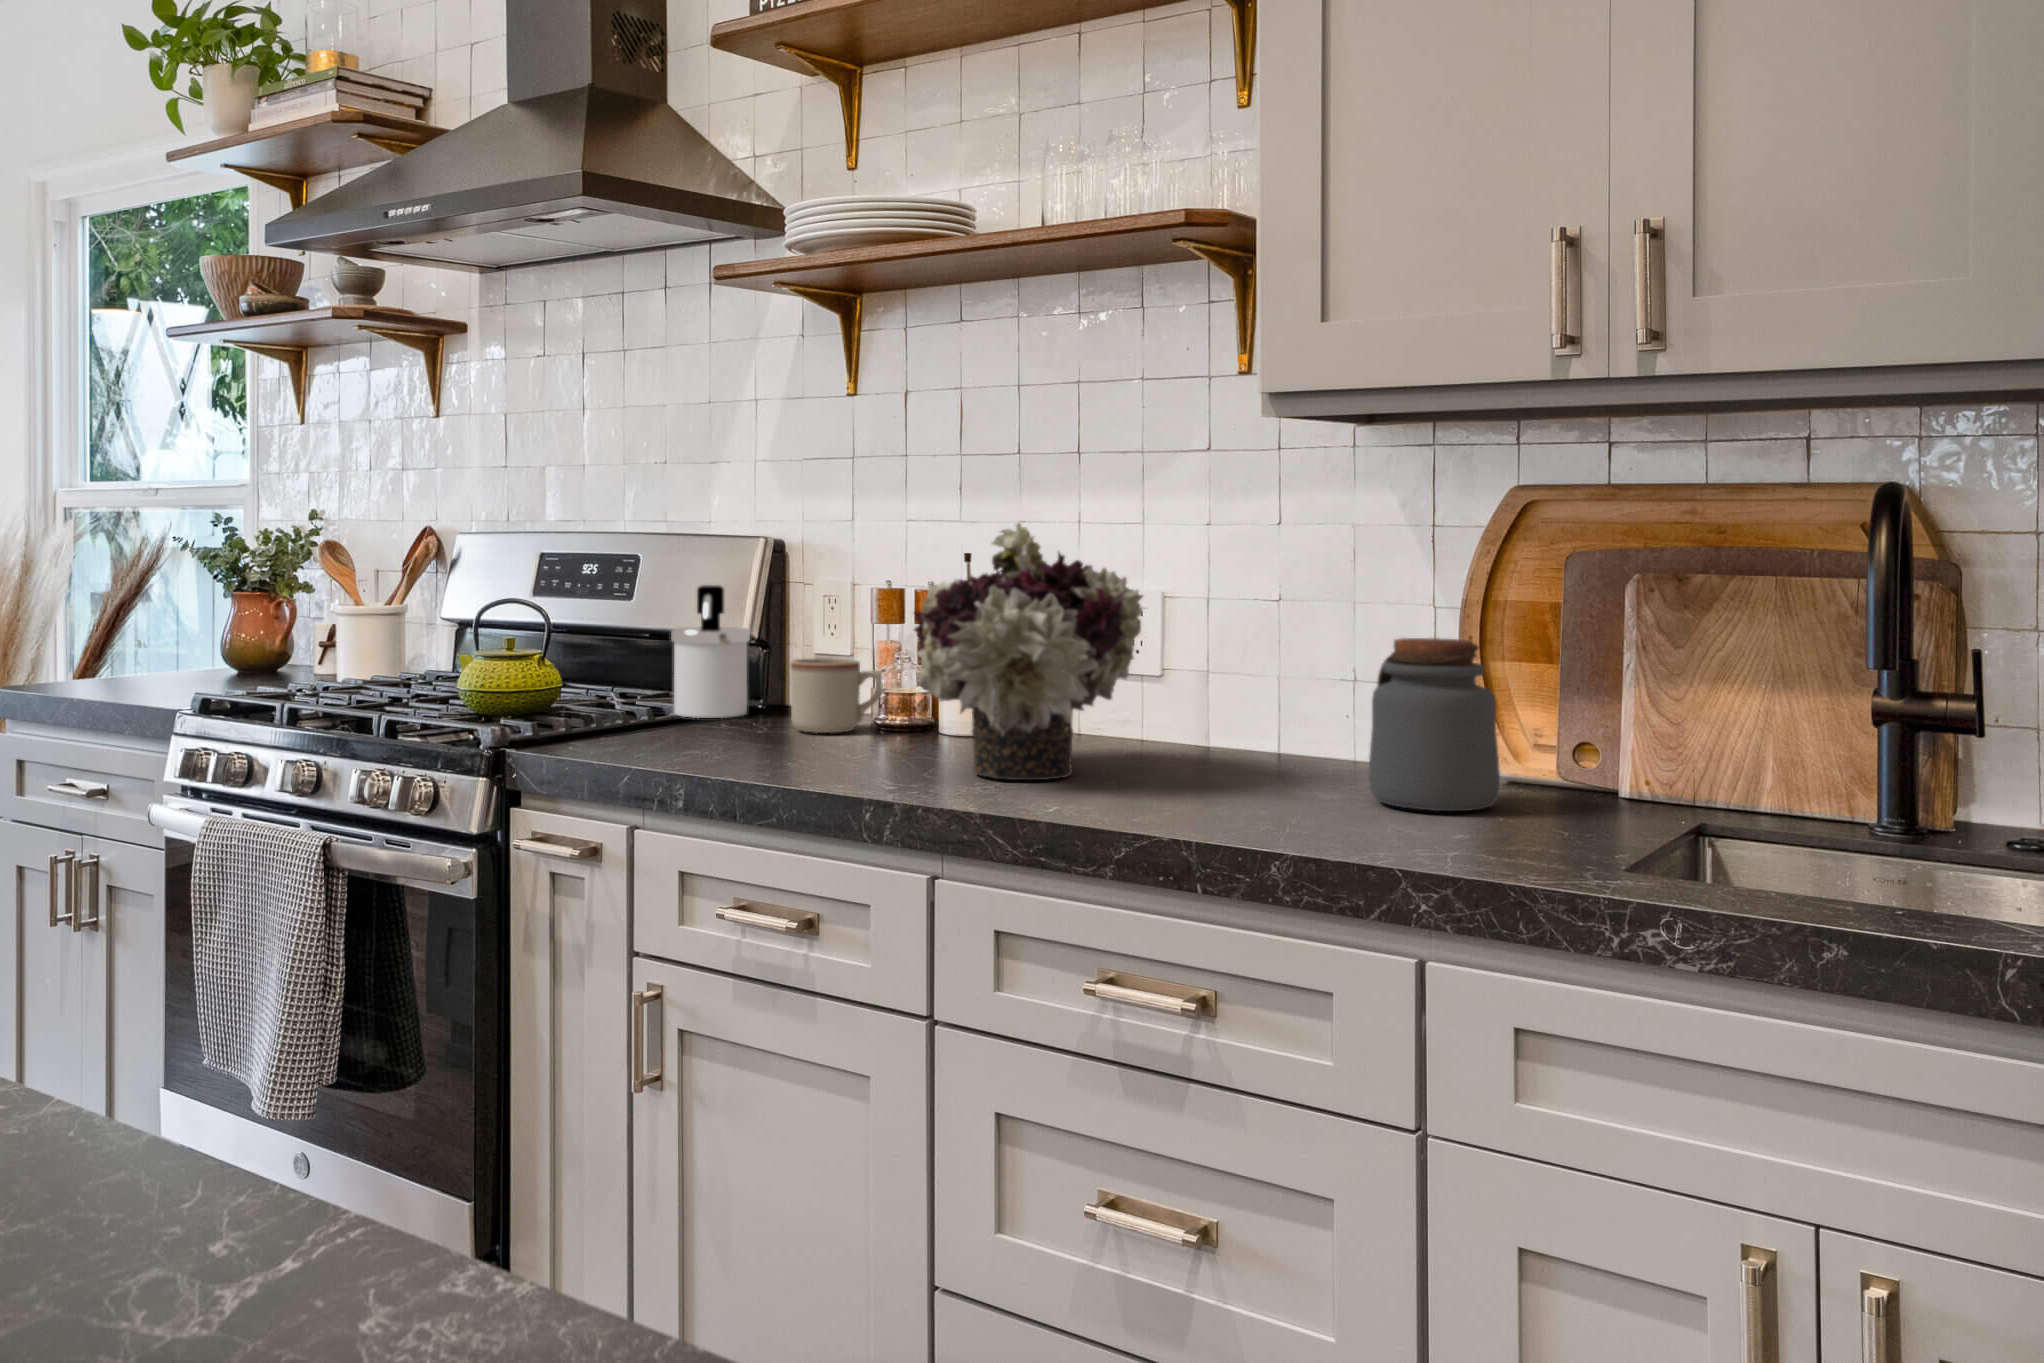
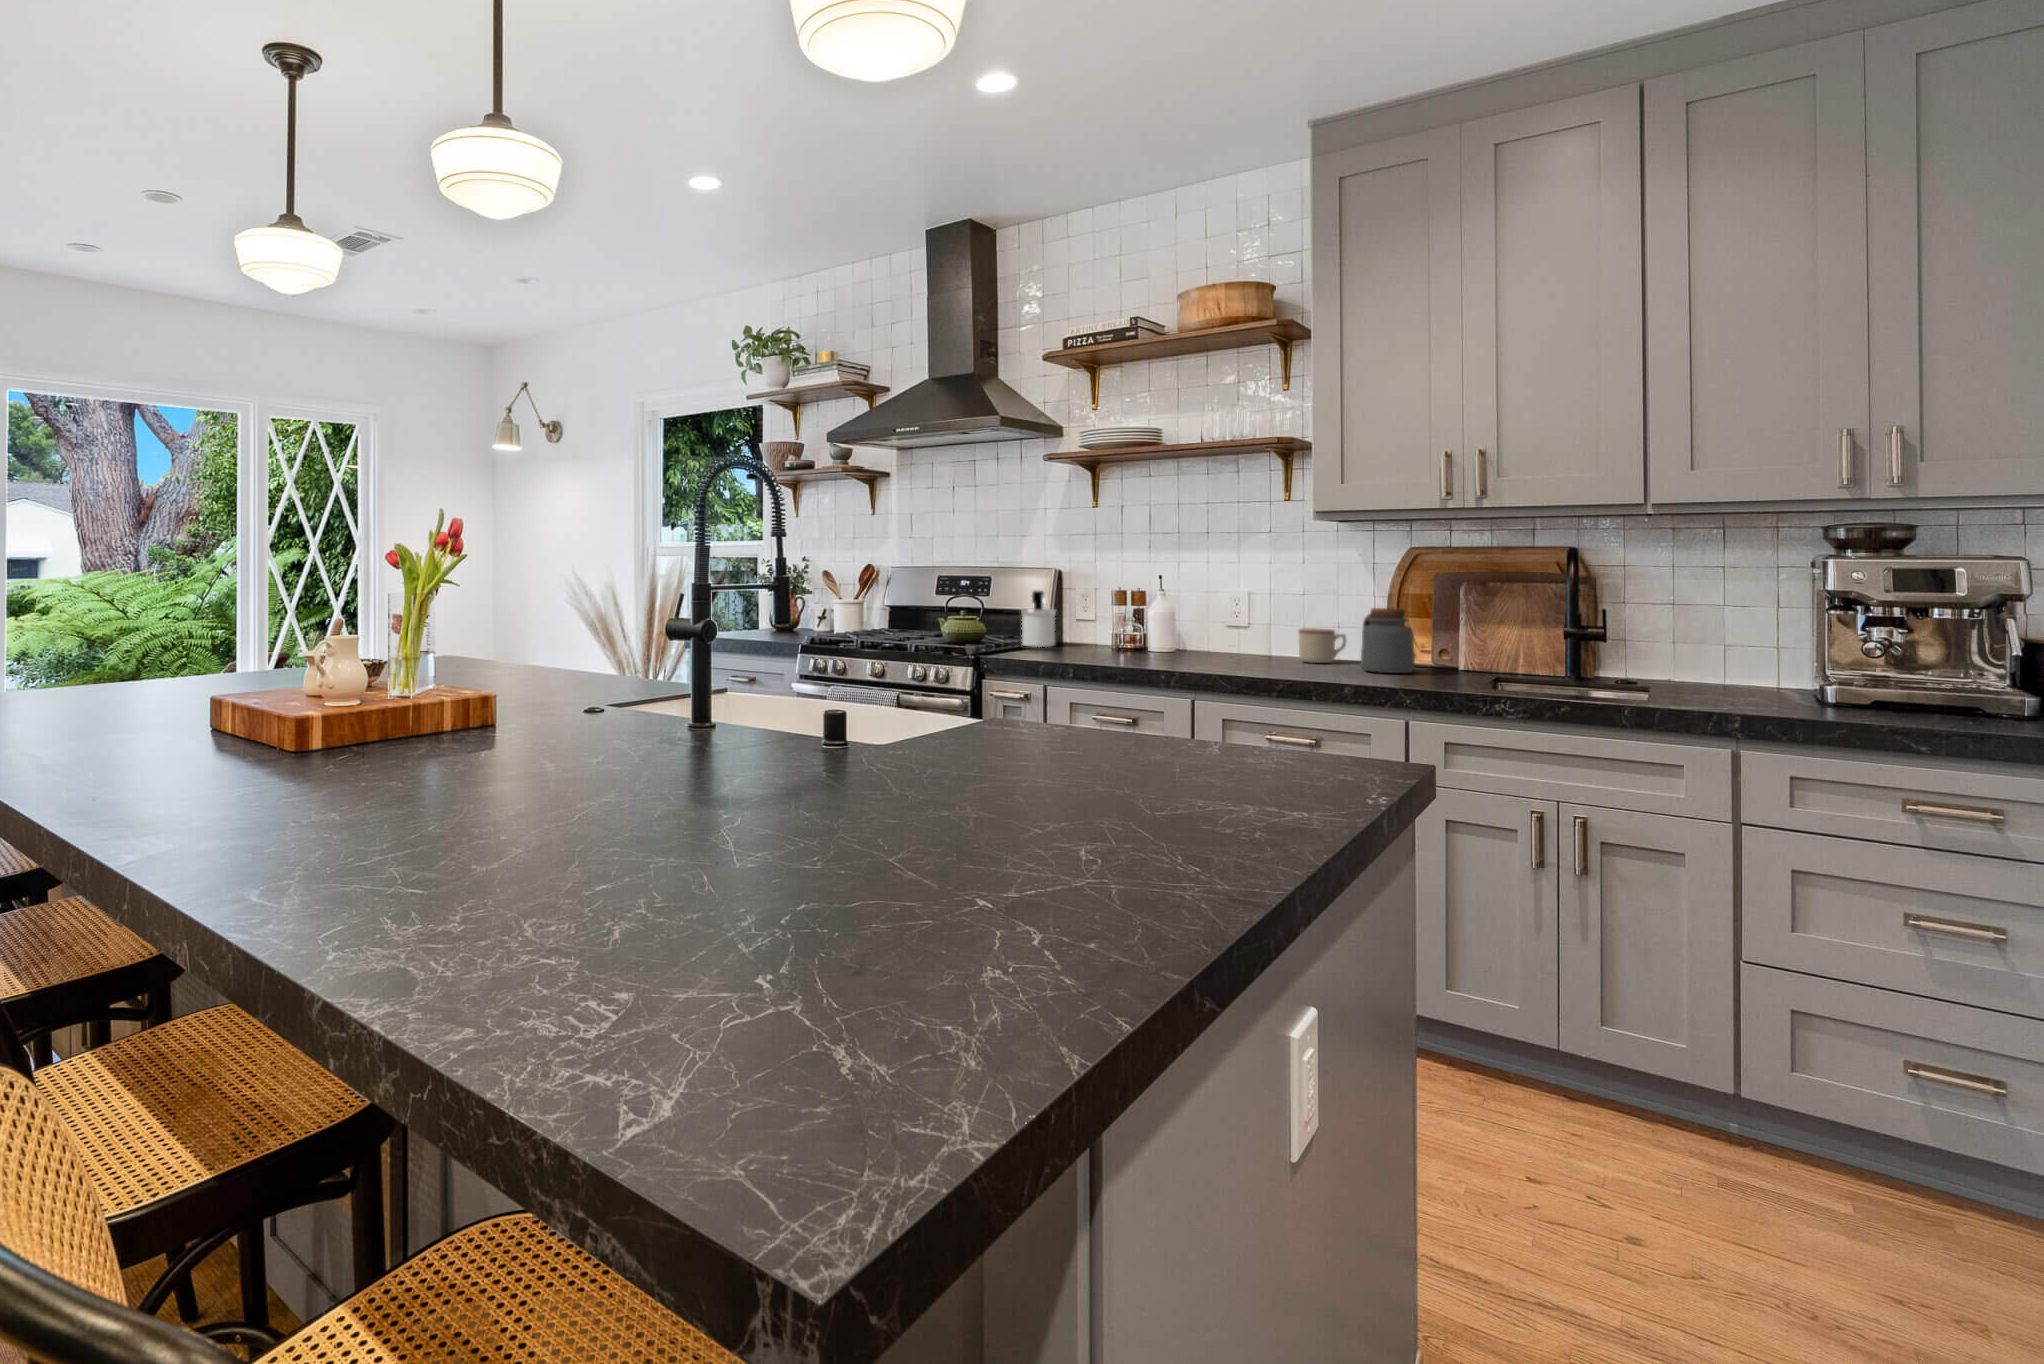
flower arrangement: present [914,524,1143,780] -> none [1156,564,1262,665]
mug: present [790,658,883,733] -> present [1299,628,1346,663]

